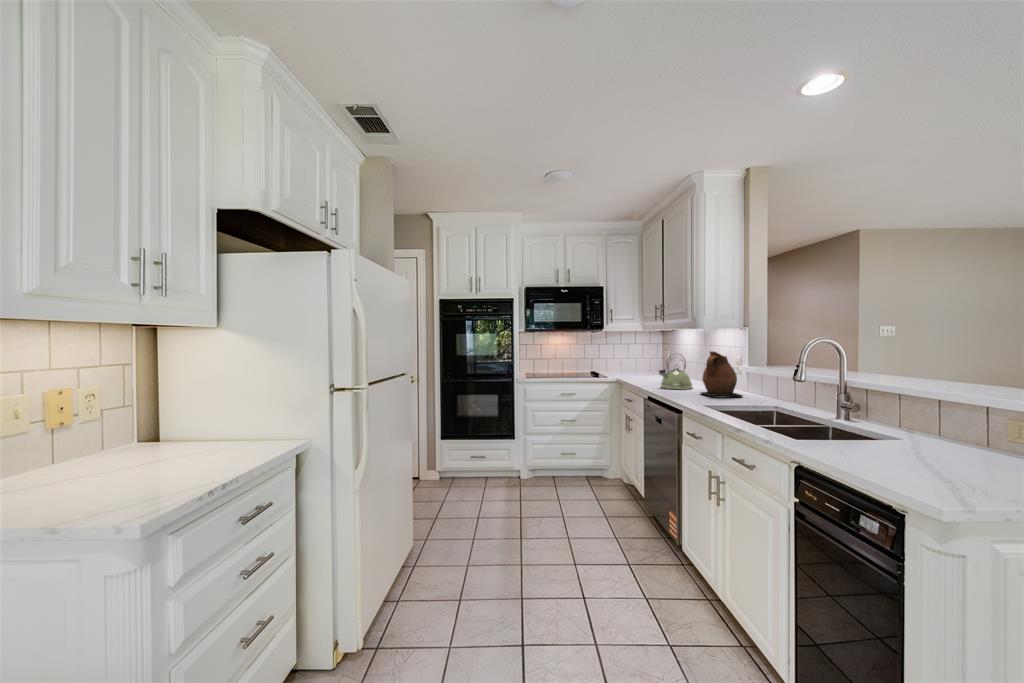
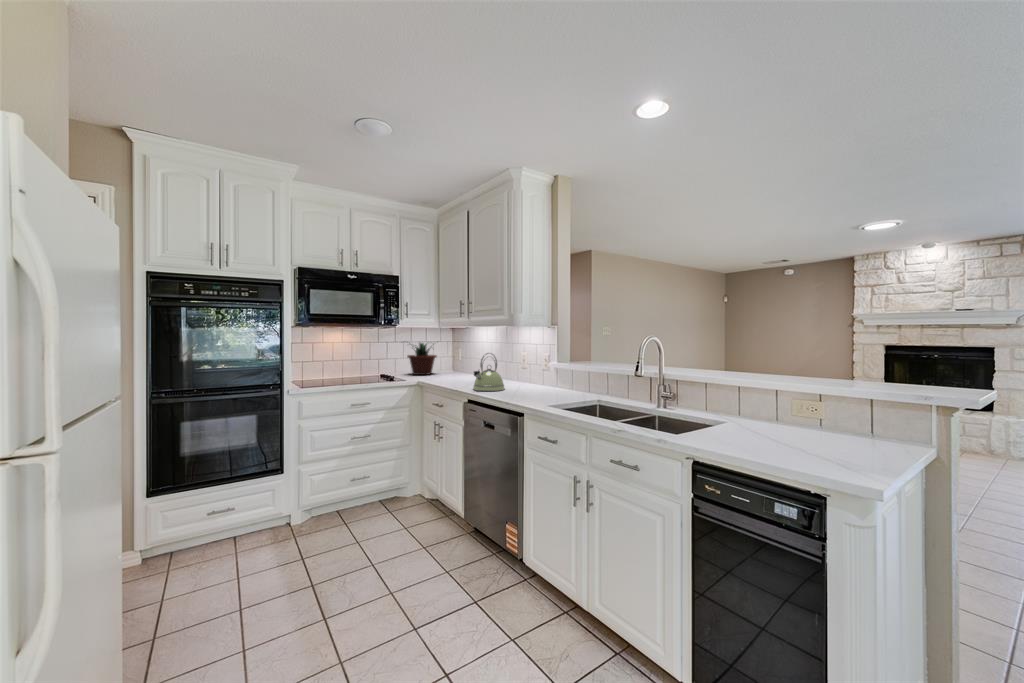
potted plant: none [615,342,651,373] -> present [407,343,437,375]
ceramic pitcher: present [700,351,742,396] -> none [518,350,560,396]

